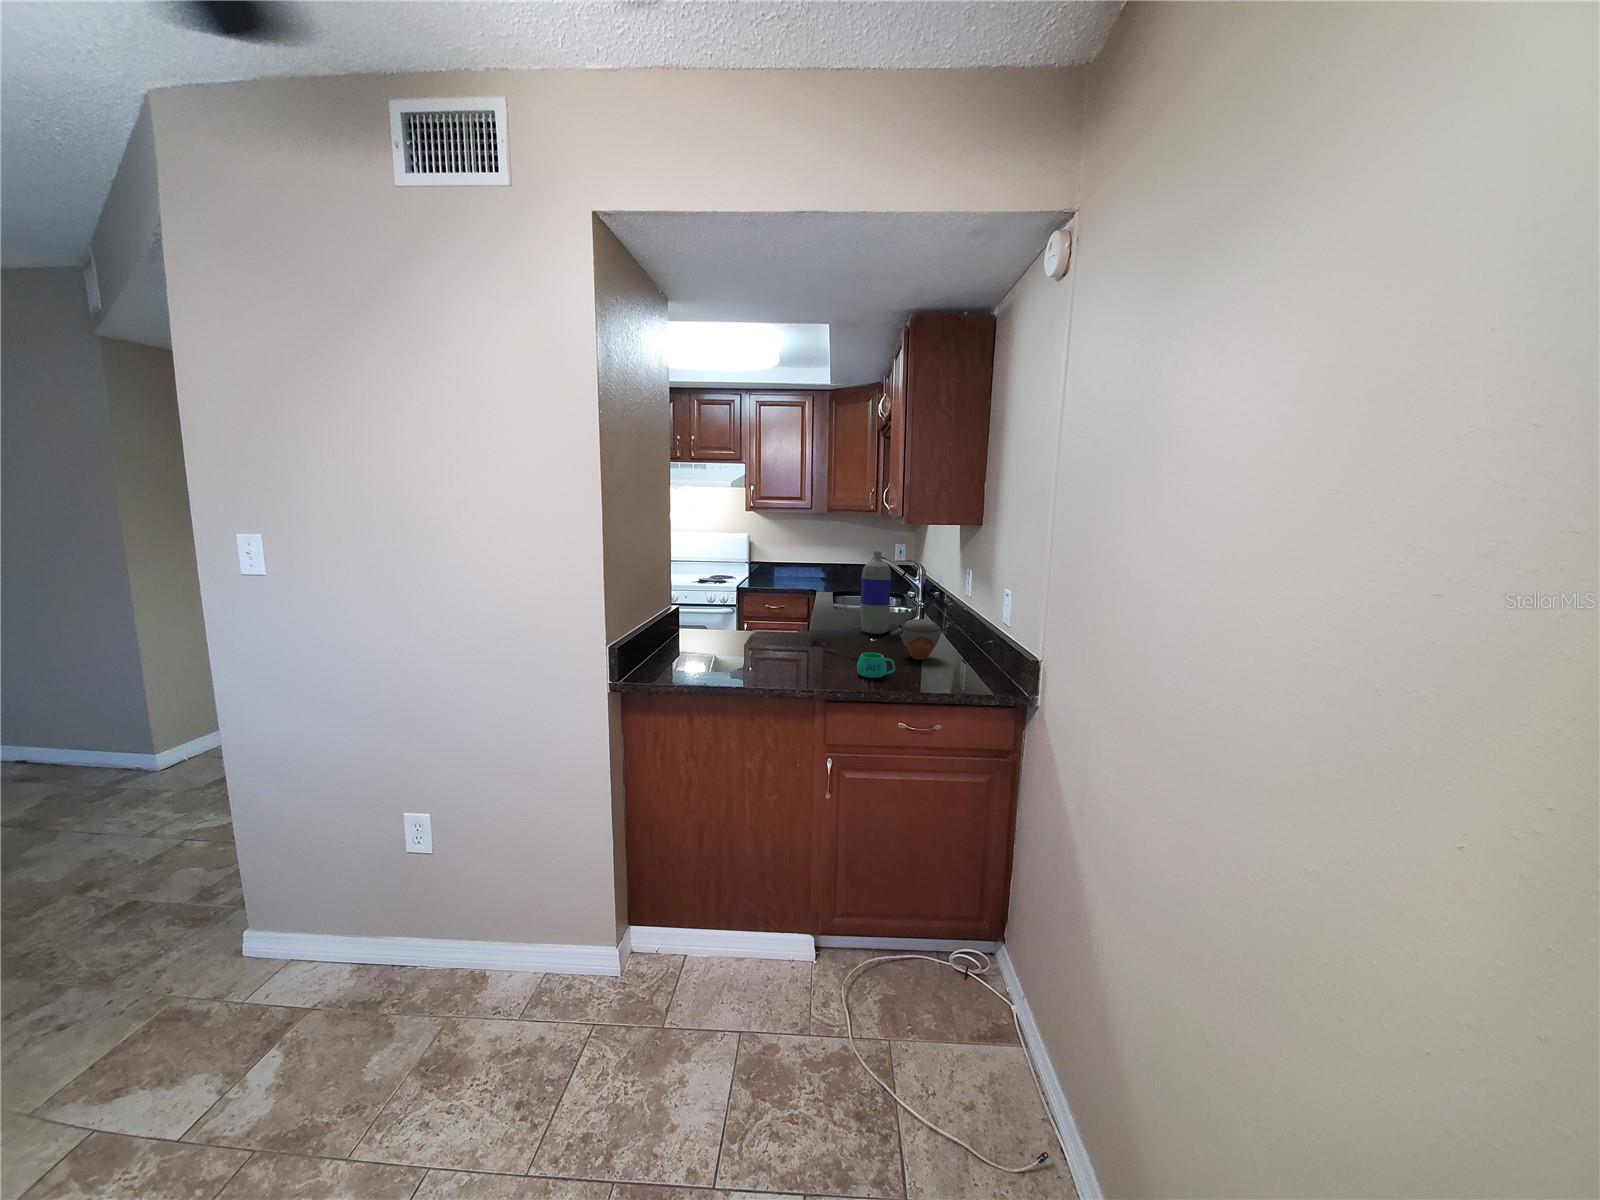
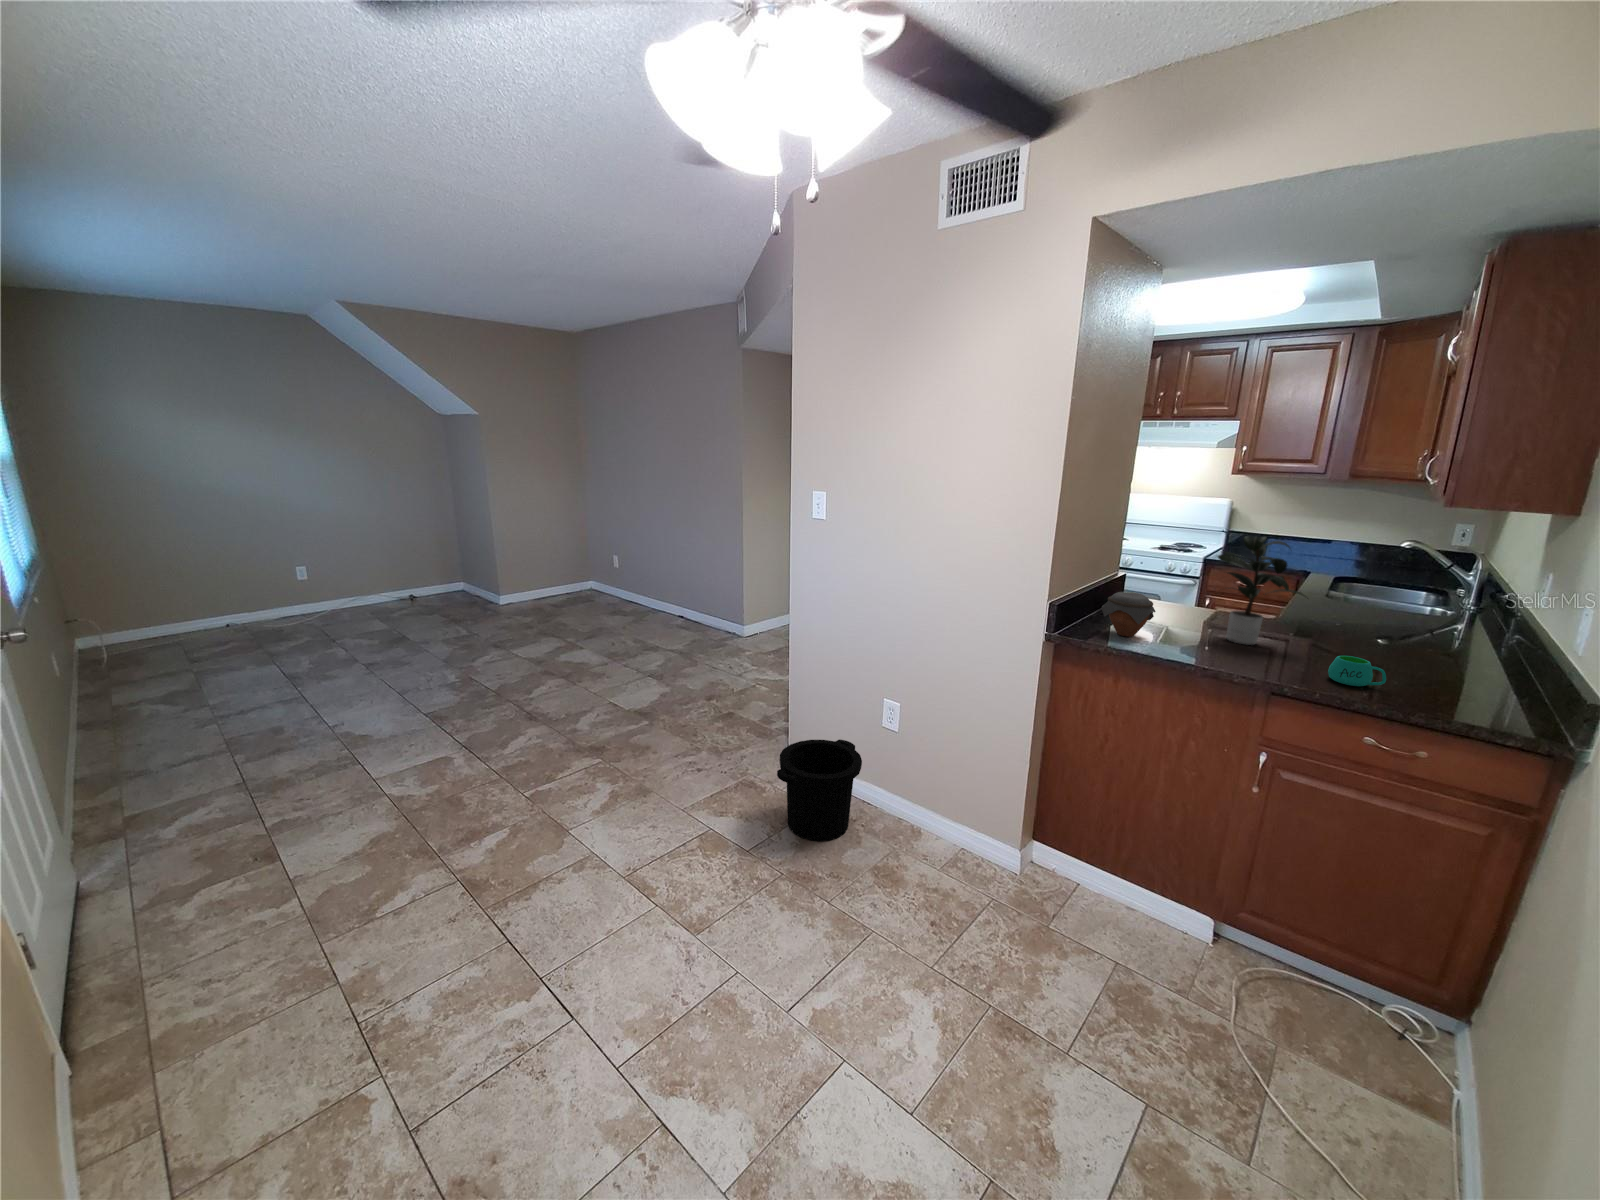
bottle: present [860,551,891,634] -> none [1368,535,1434,642]
potted plant: none [746,557,835,657] -> present [1217,536,1308,645]
jar: present [900,619,942,660] -> present [1102,592,1156,637]
trash can: none [205,887,384,1081] -> present [777,740,862,841]

